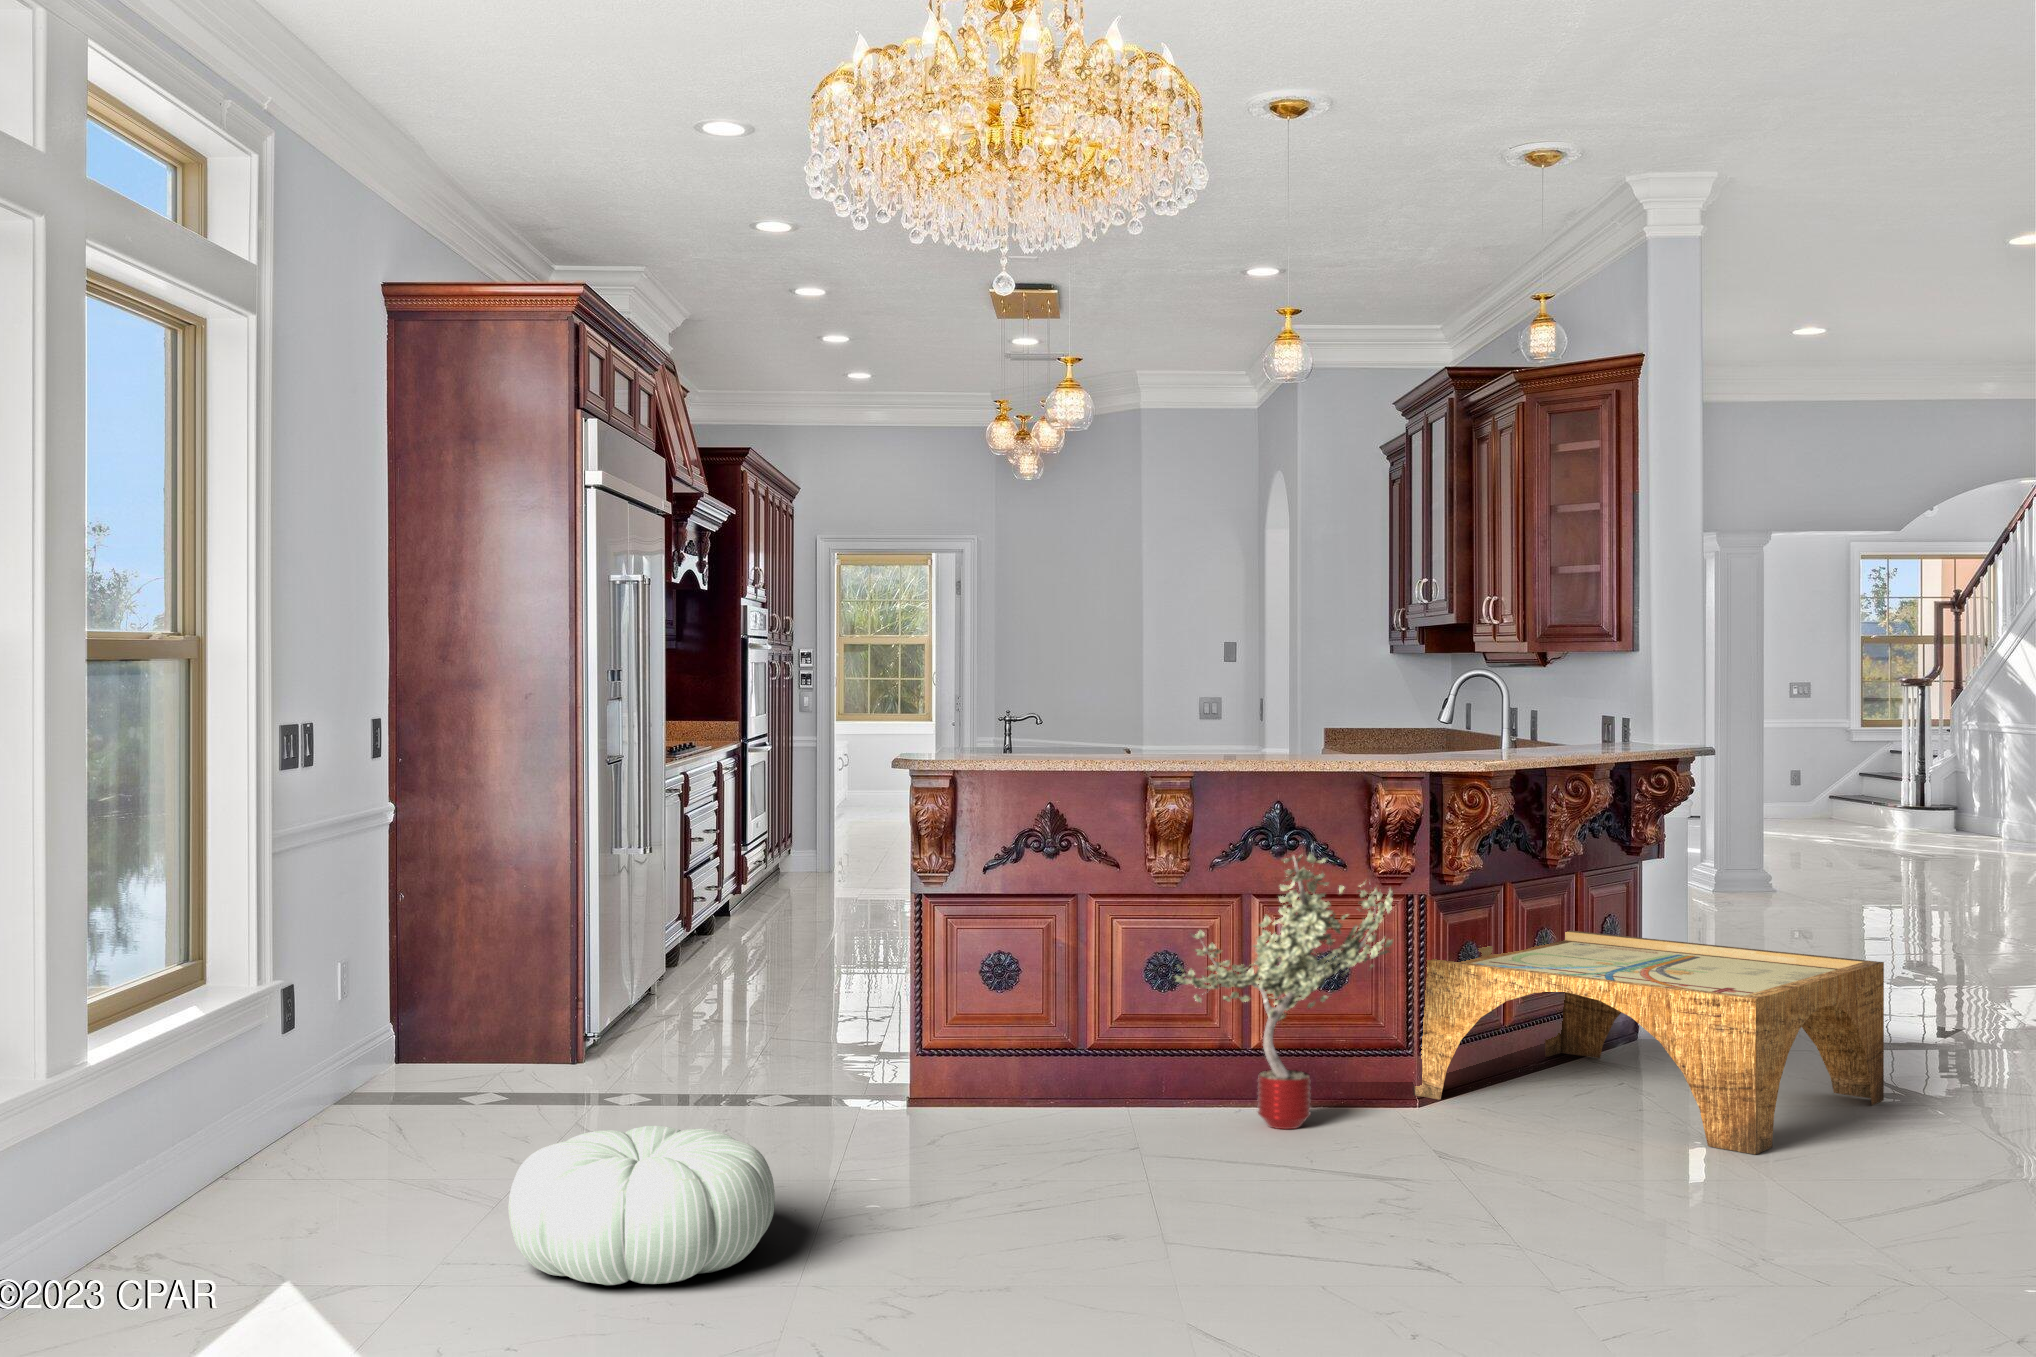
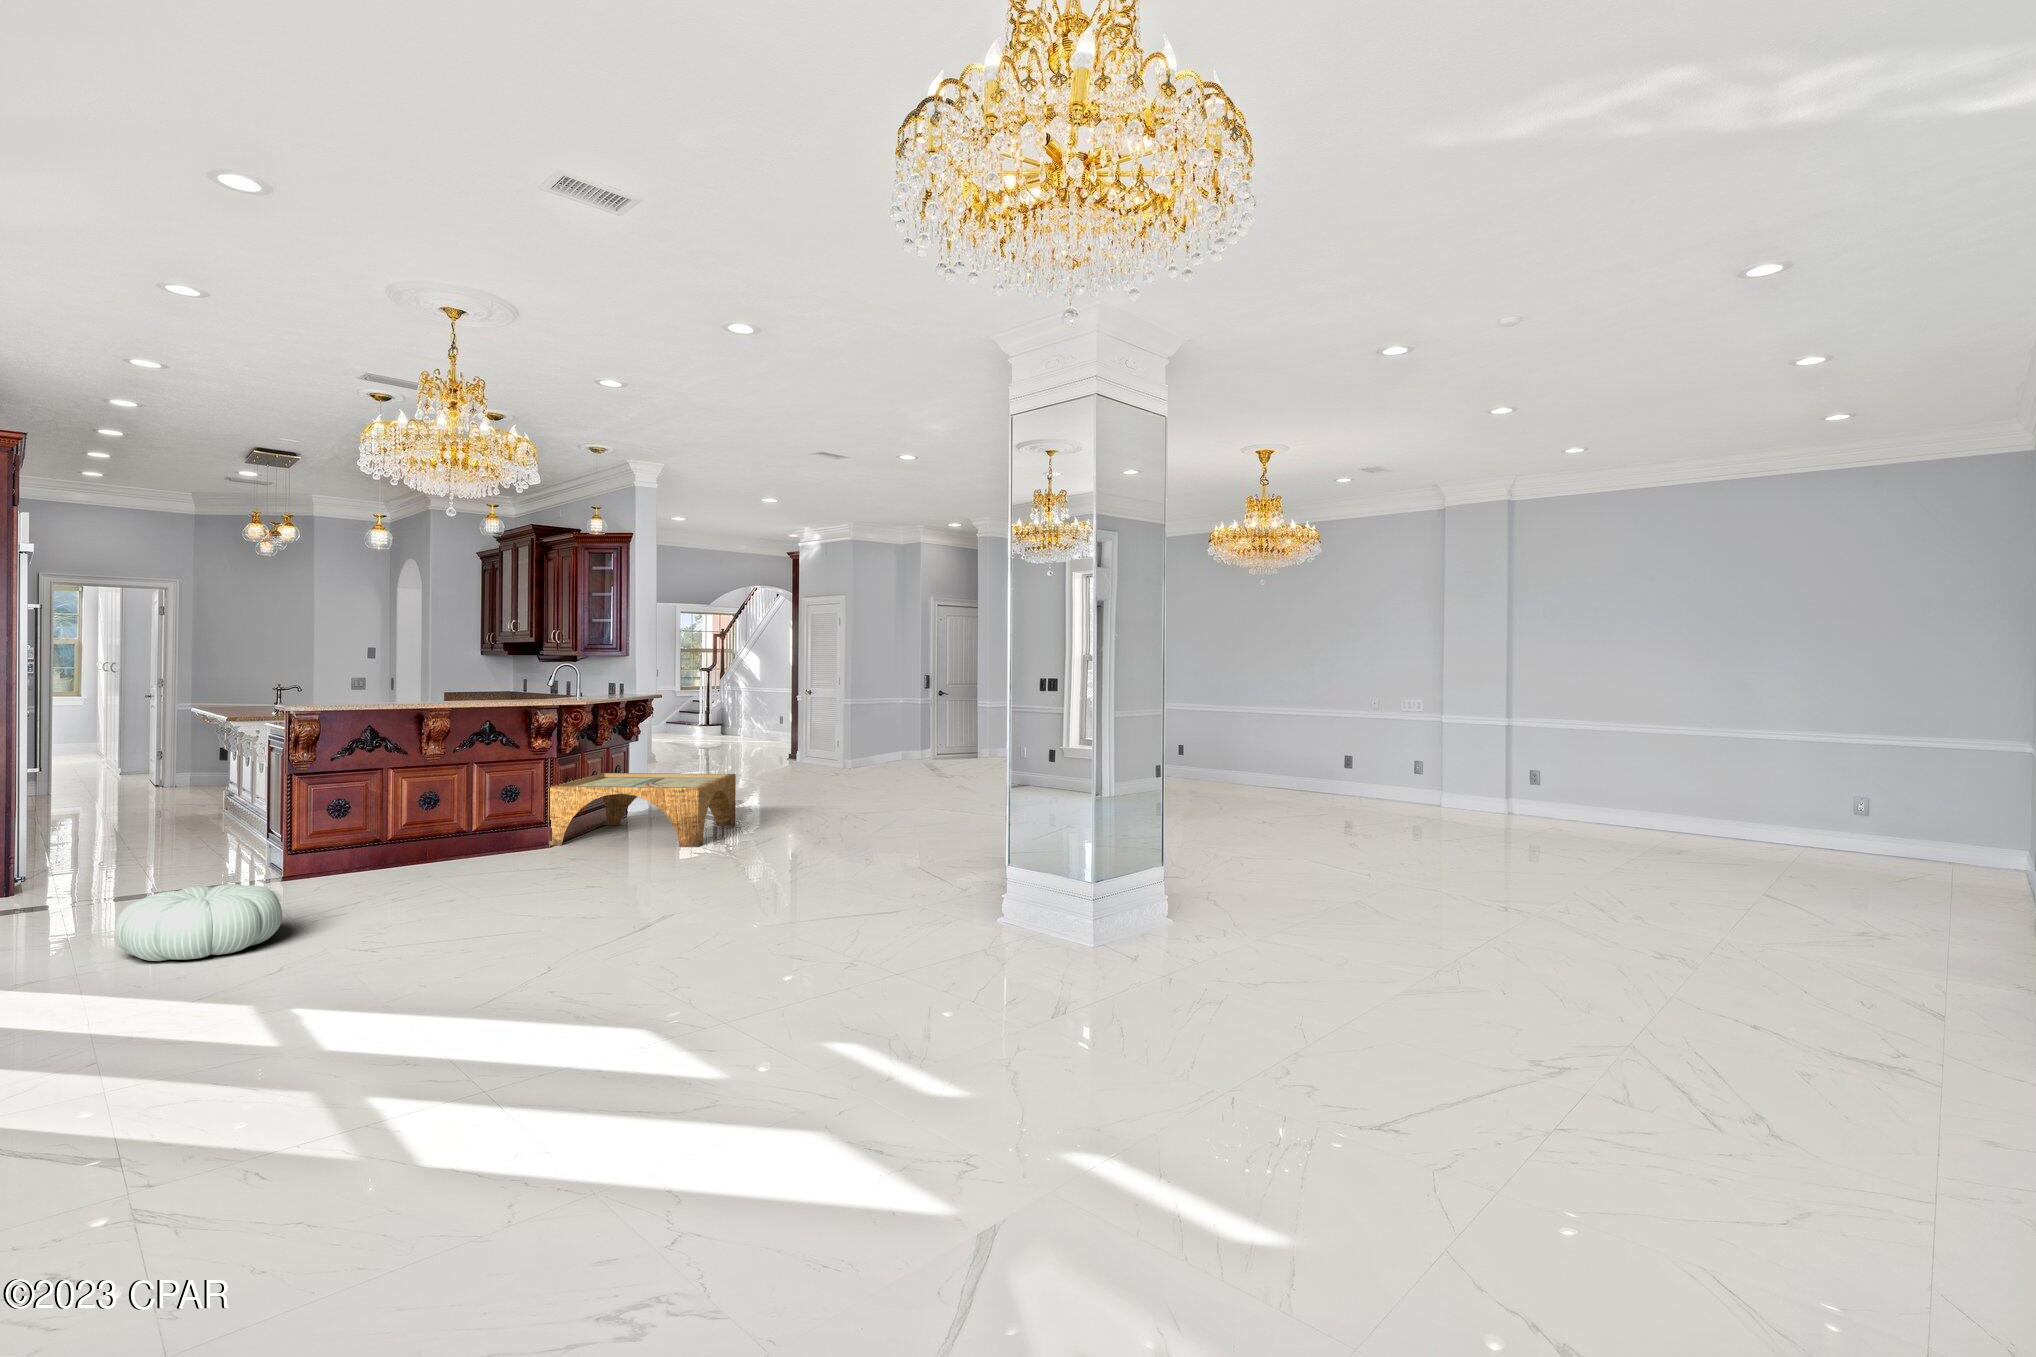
potted tree: present [1174,854,1393,1129] -> none [442,742,550,863]

